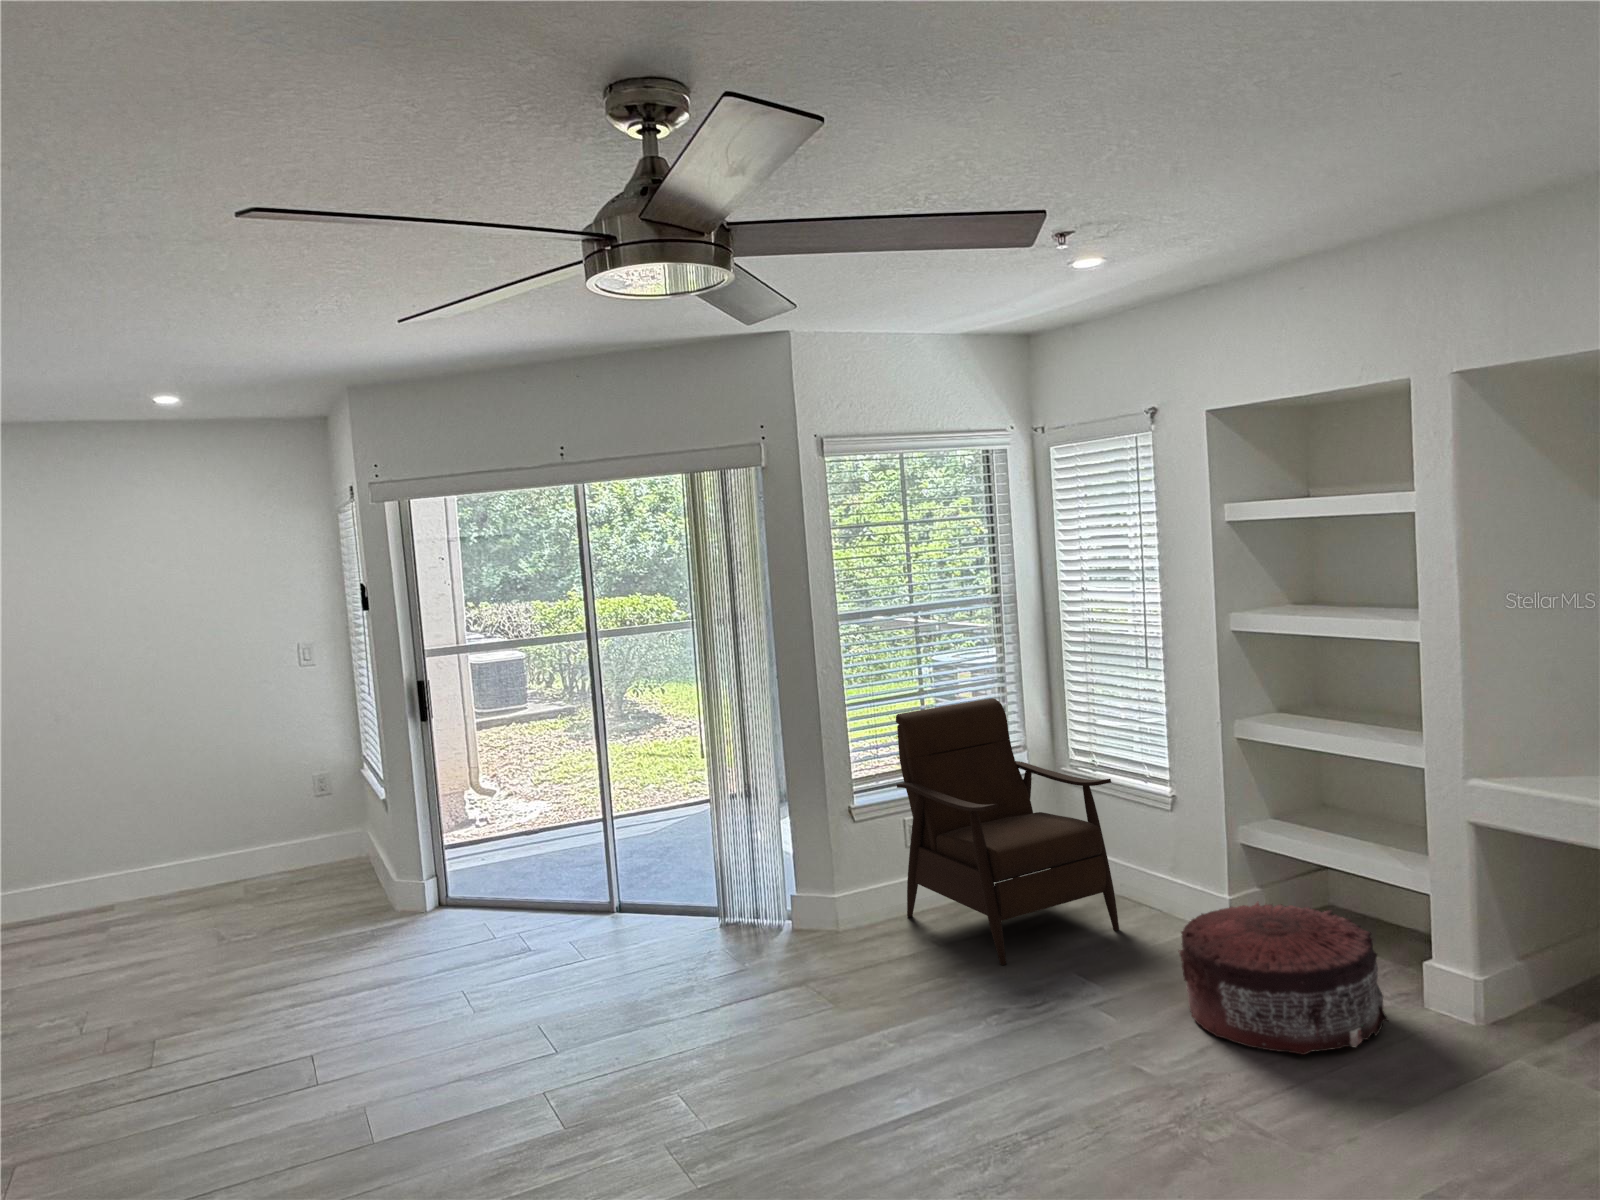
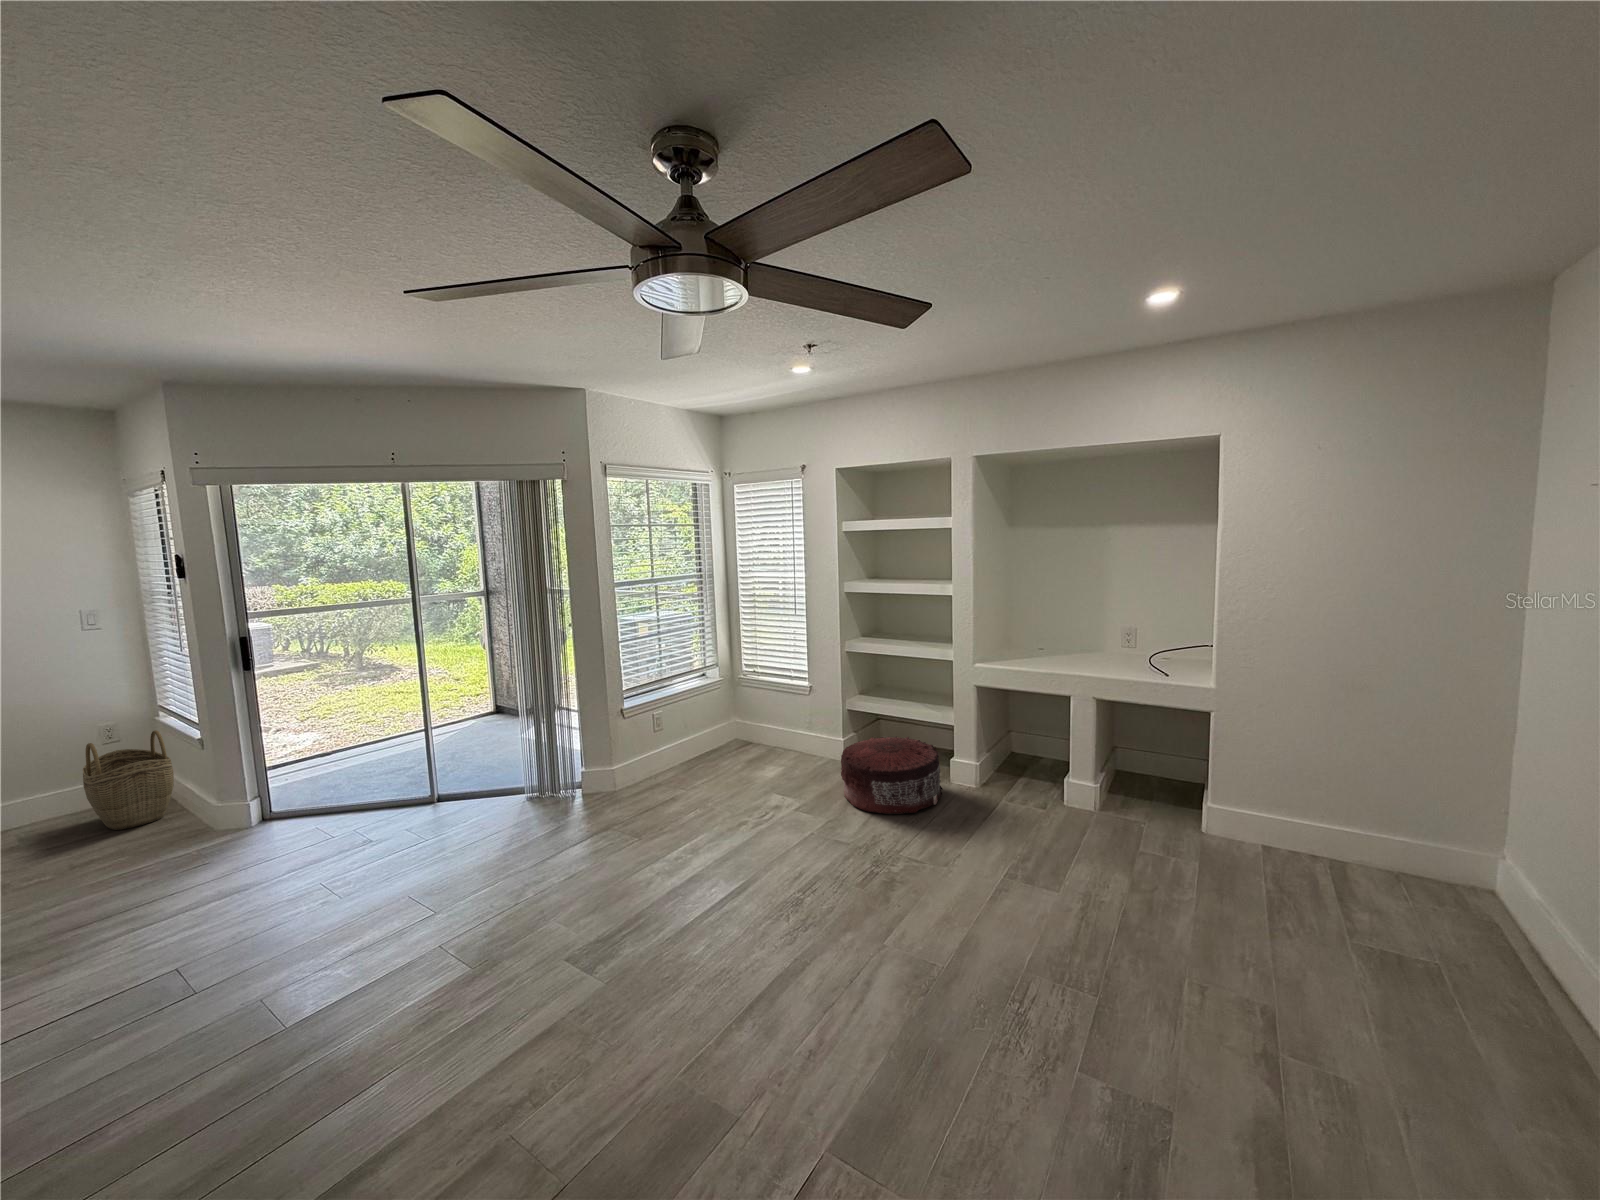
armchair: present [896,698,1119,965] -> none [650,636,786,794]
woven basket: none [295,786,370,896] -> present [83,730,174,830]

